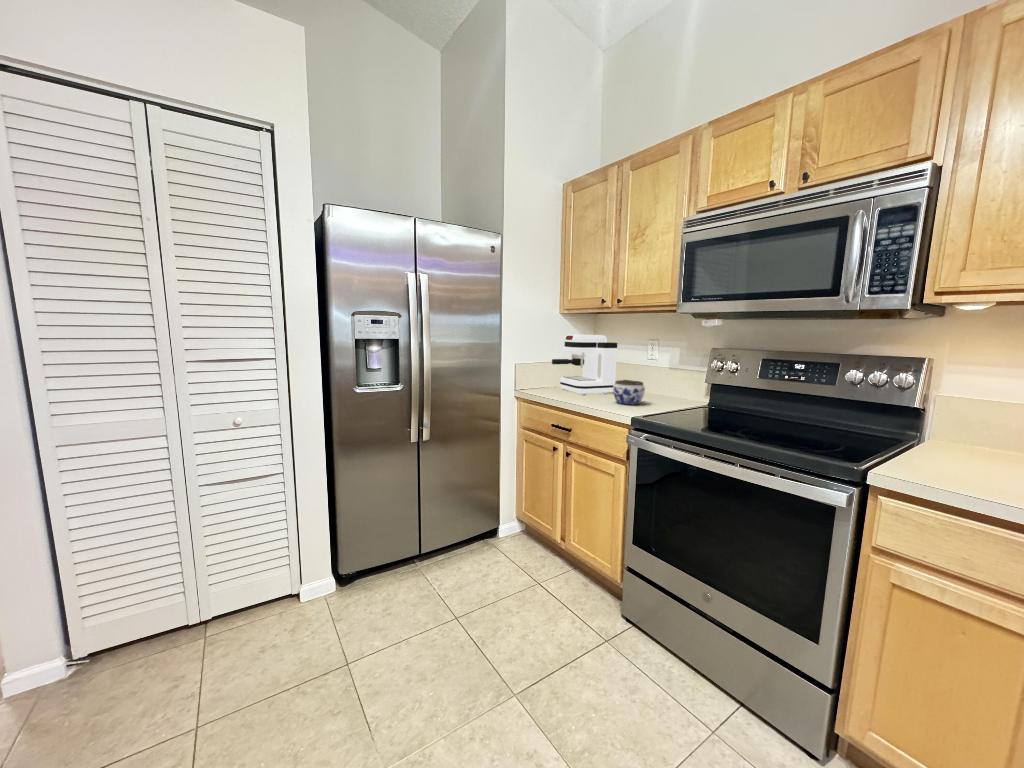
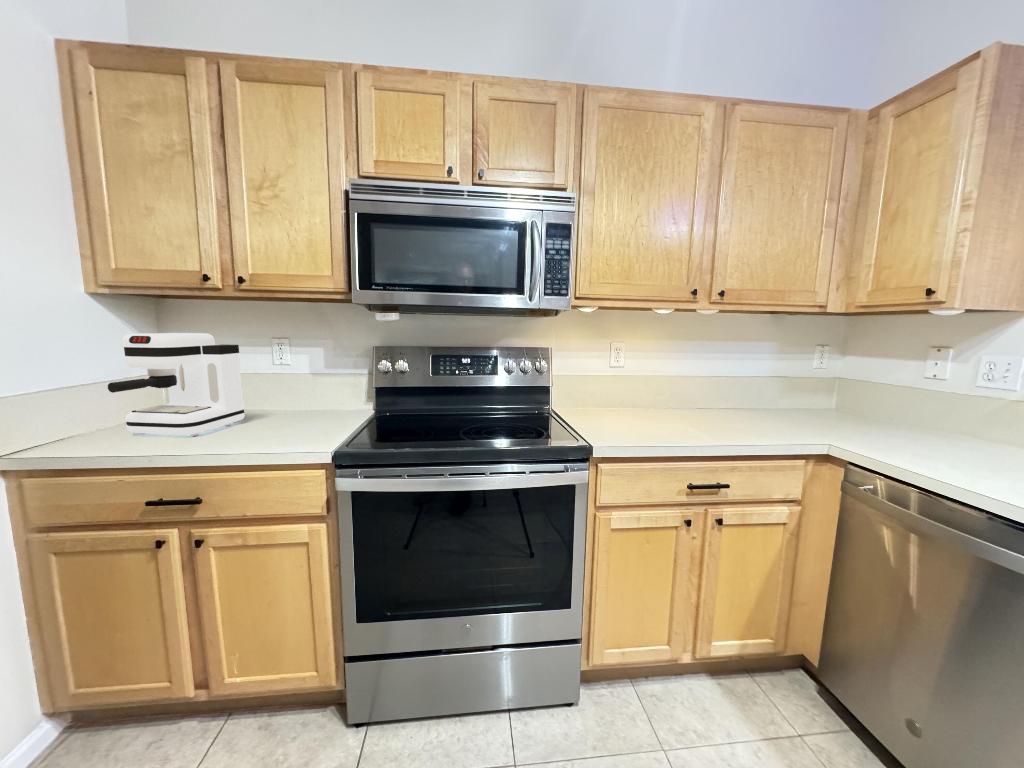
jar: present [613,380,645,405] -> none [265,399,315,437]

